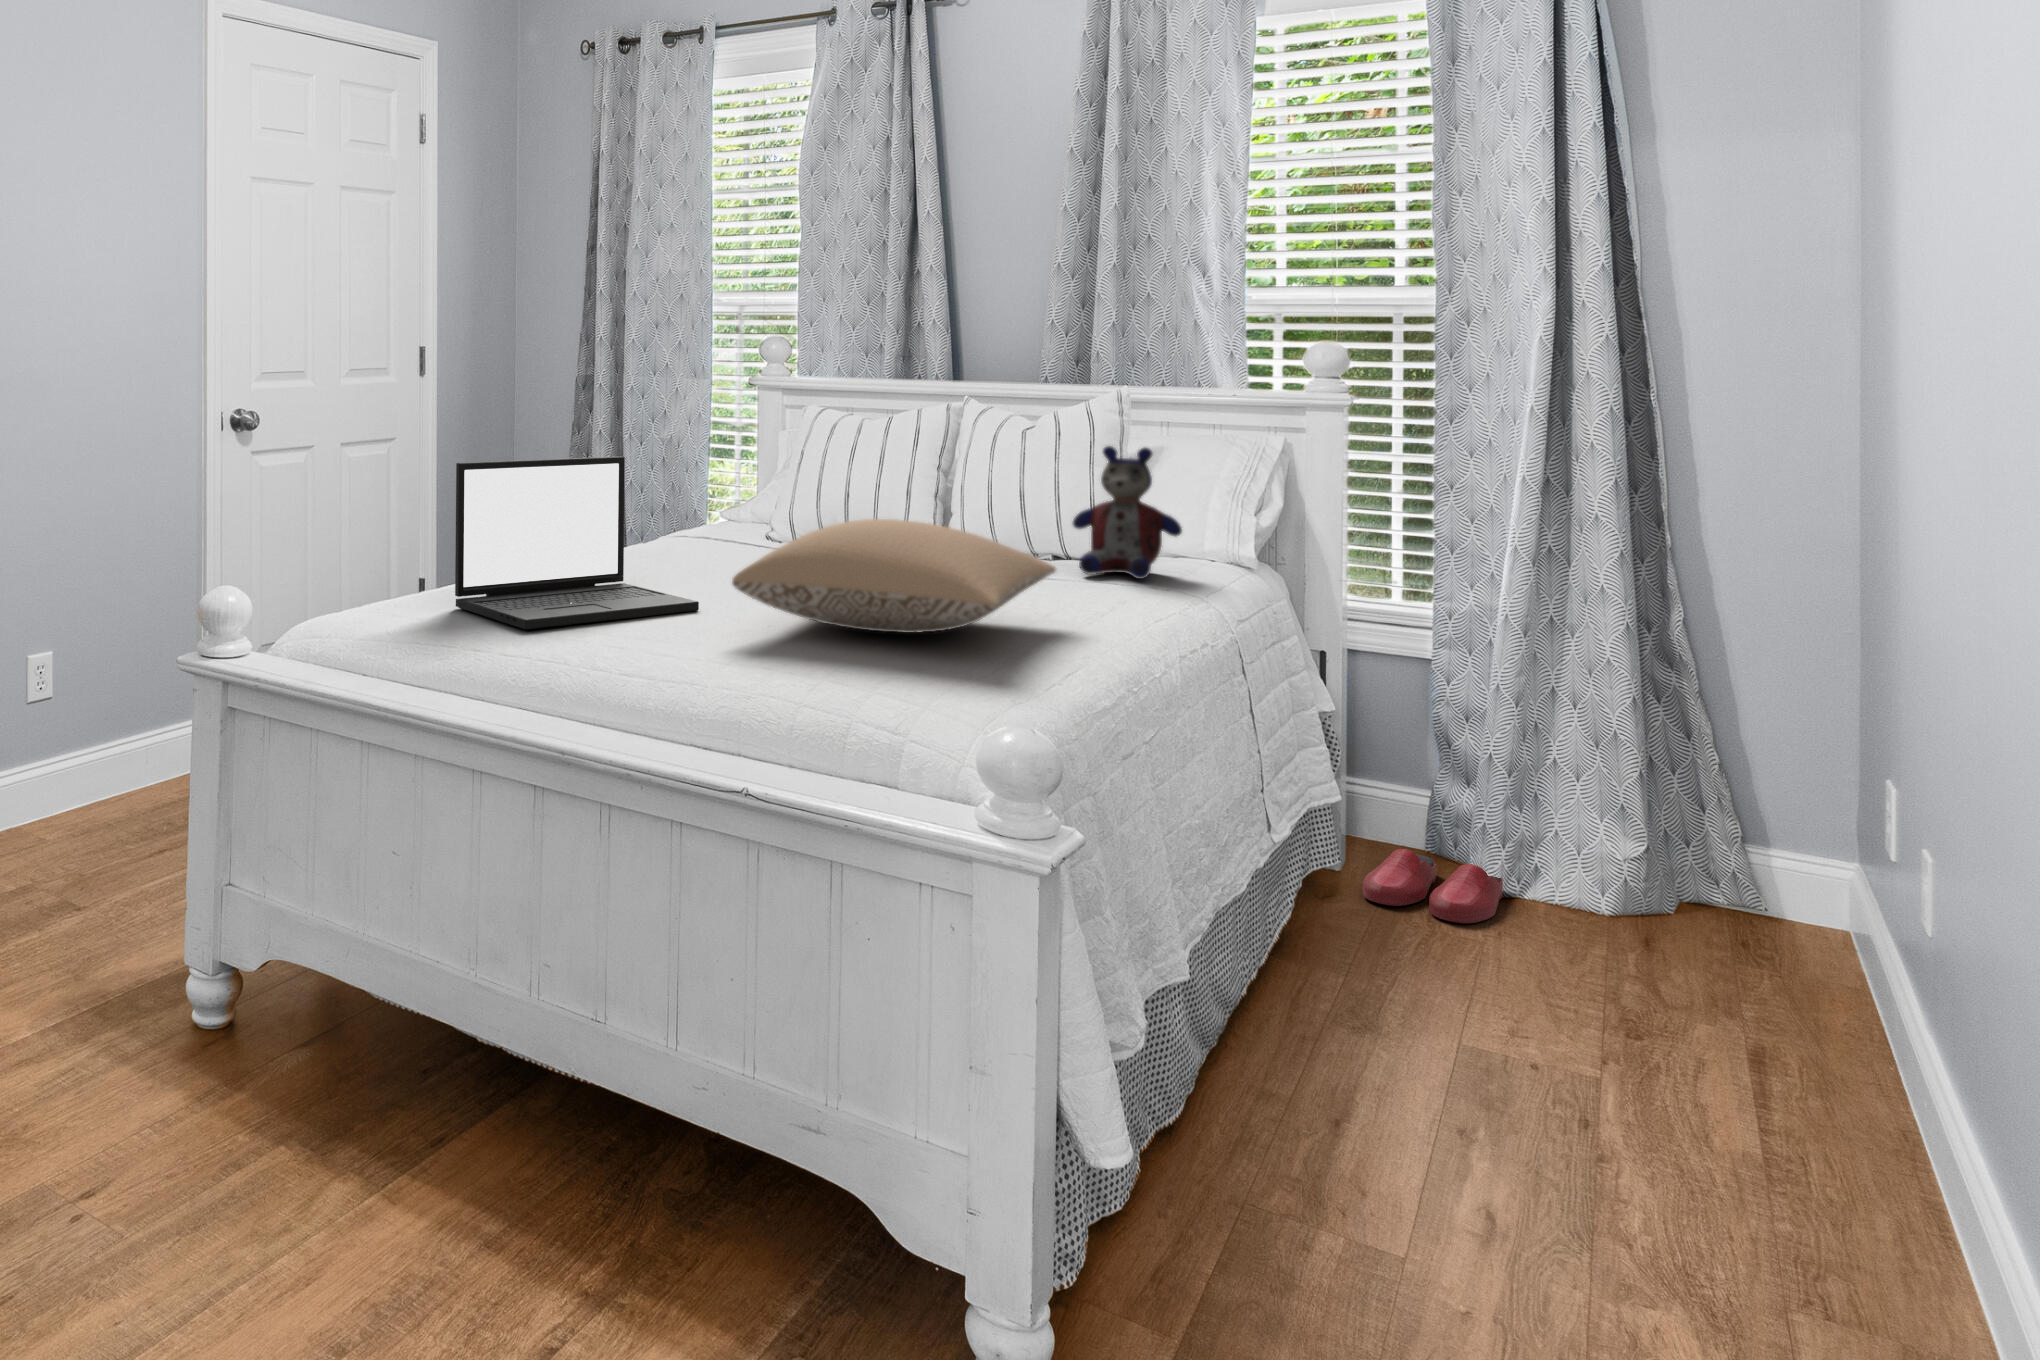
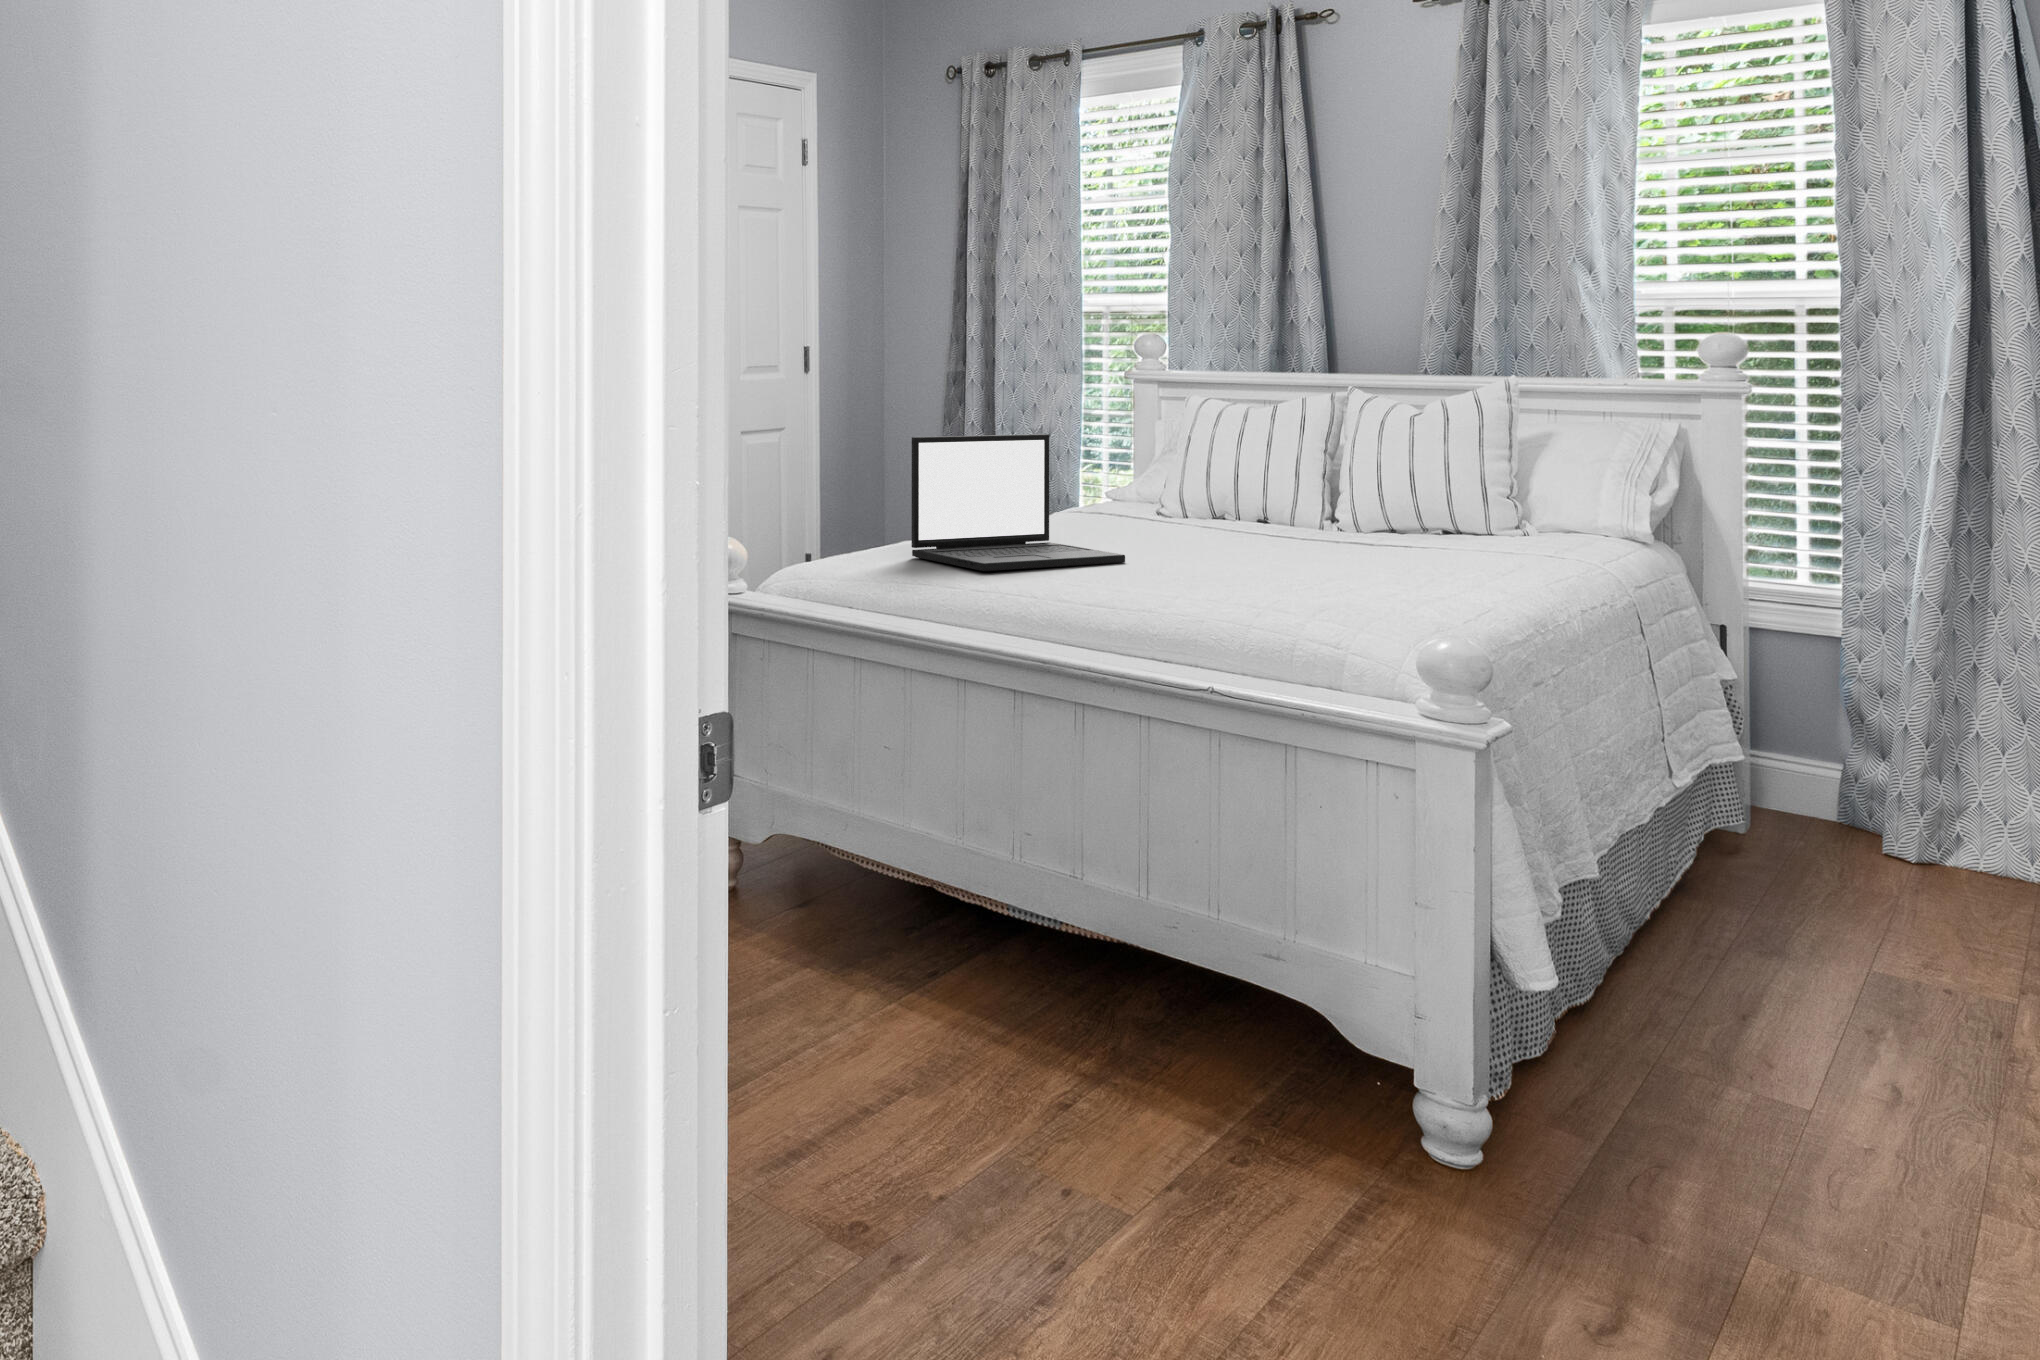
stuffed bear: present [1072,446,1182,579] -> none [1464,427,1577,547]
pillow: present [732,519,1056,633] -> none [1166,485,1459,578]
slippers: present [1363,849,1503,923] -> none [1770,813,1922,880]

